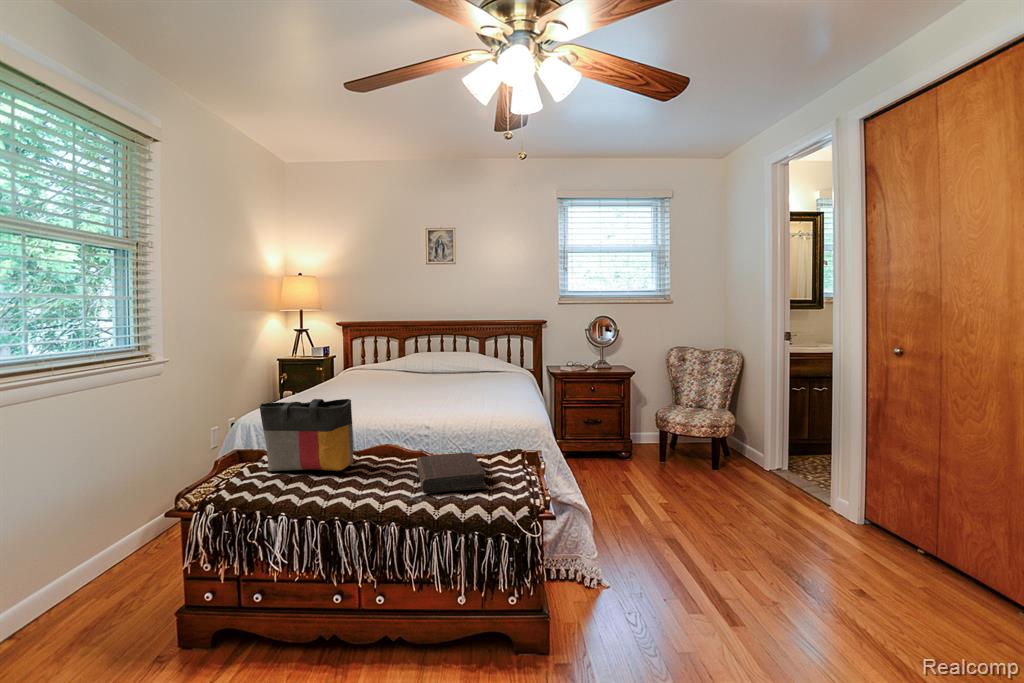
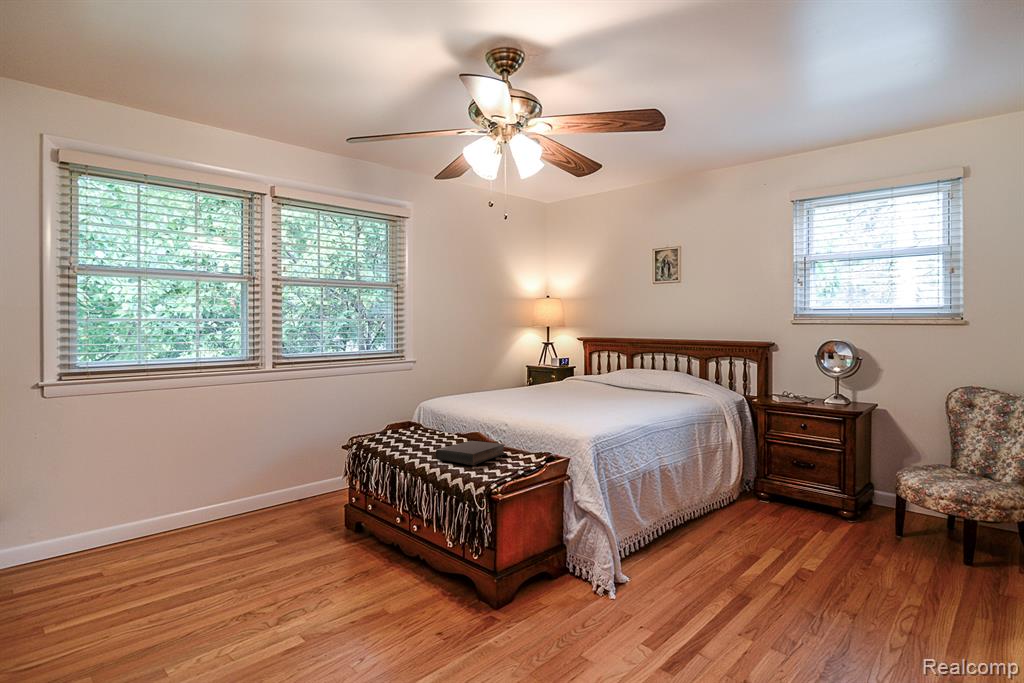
tote bag: present [260,399,354,471] -> none [397,390,446,440]

